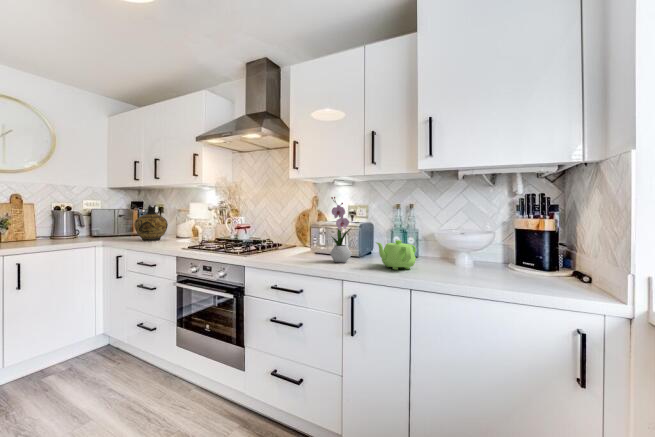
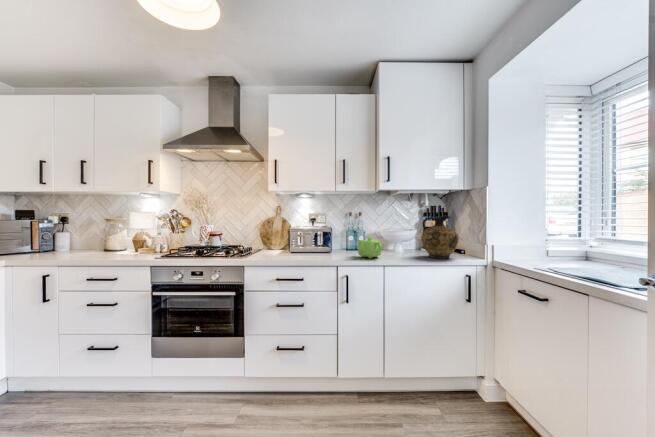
flower arrangement: present [330,197,352,263] -> none [317,206,333,258]
ceramic jug: present [134,205,168,241] -> present [421,215,458,258]

